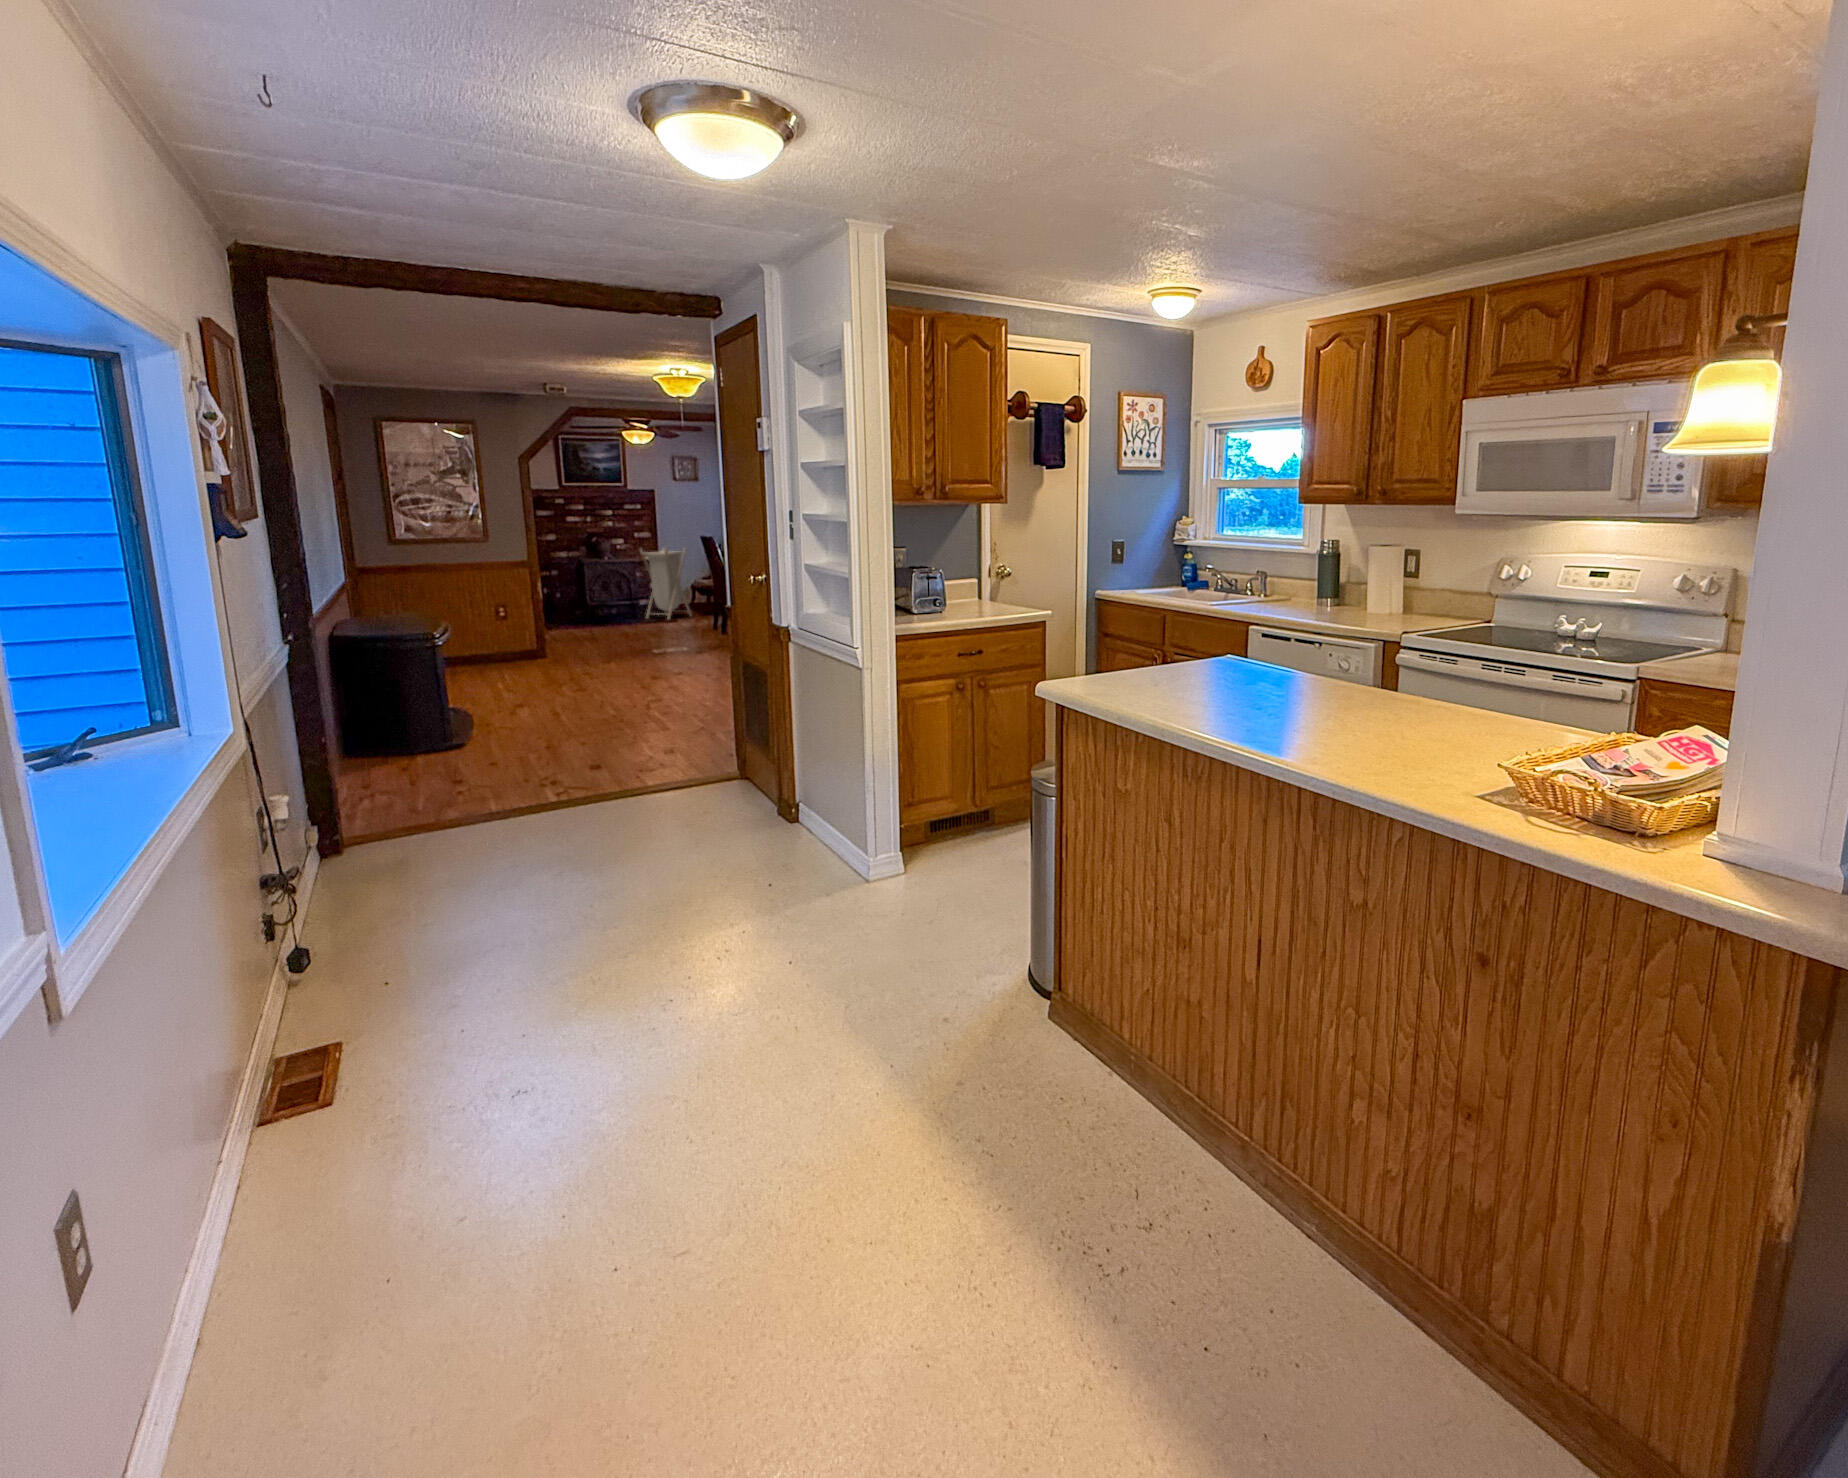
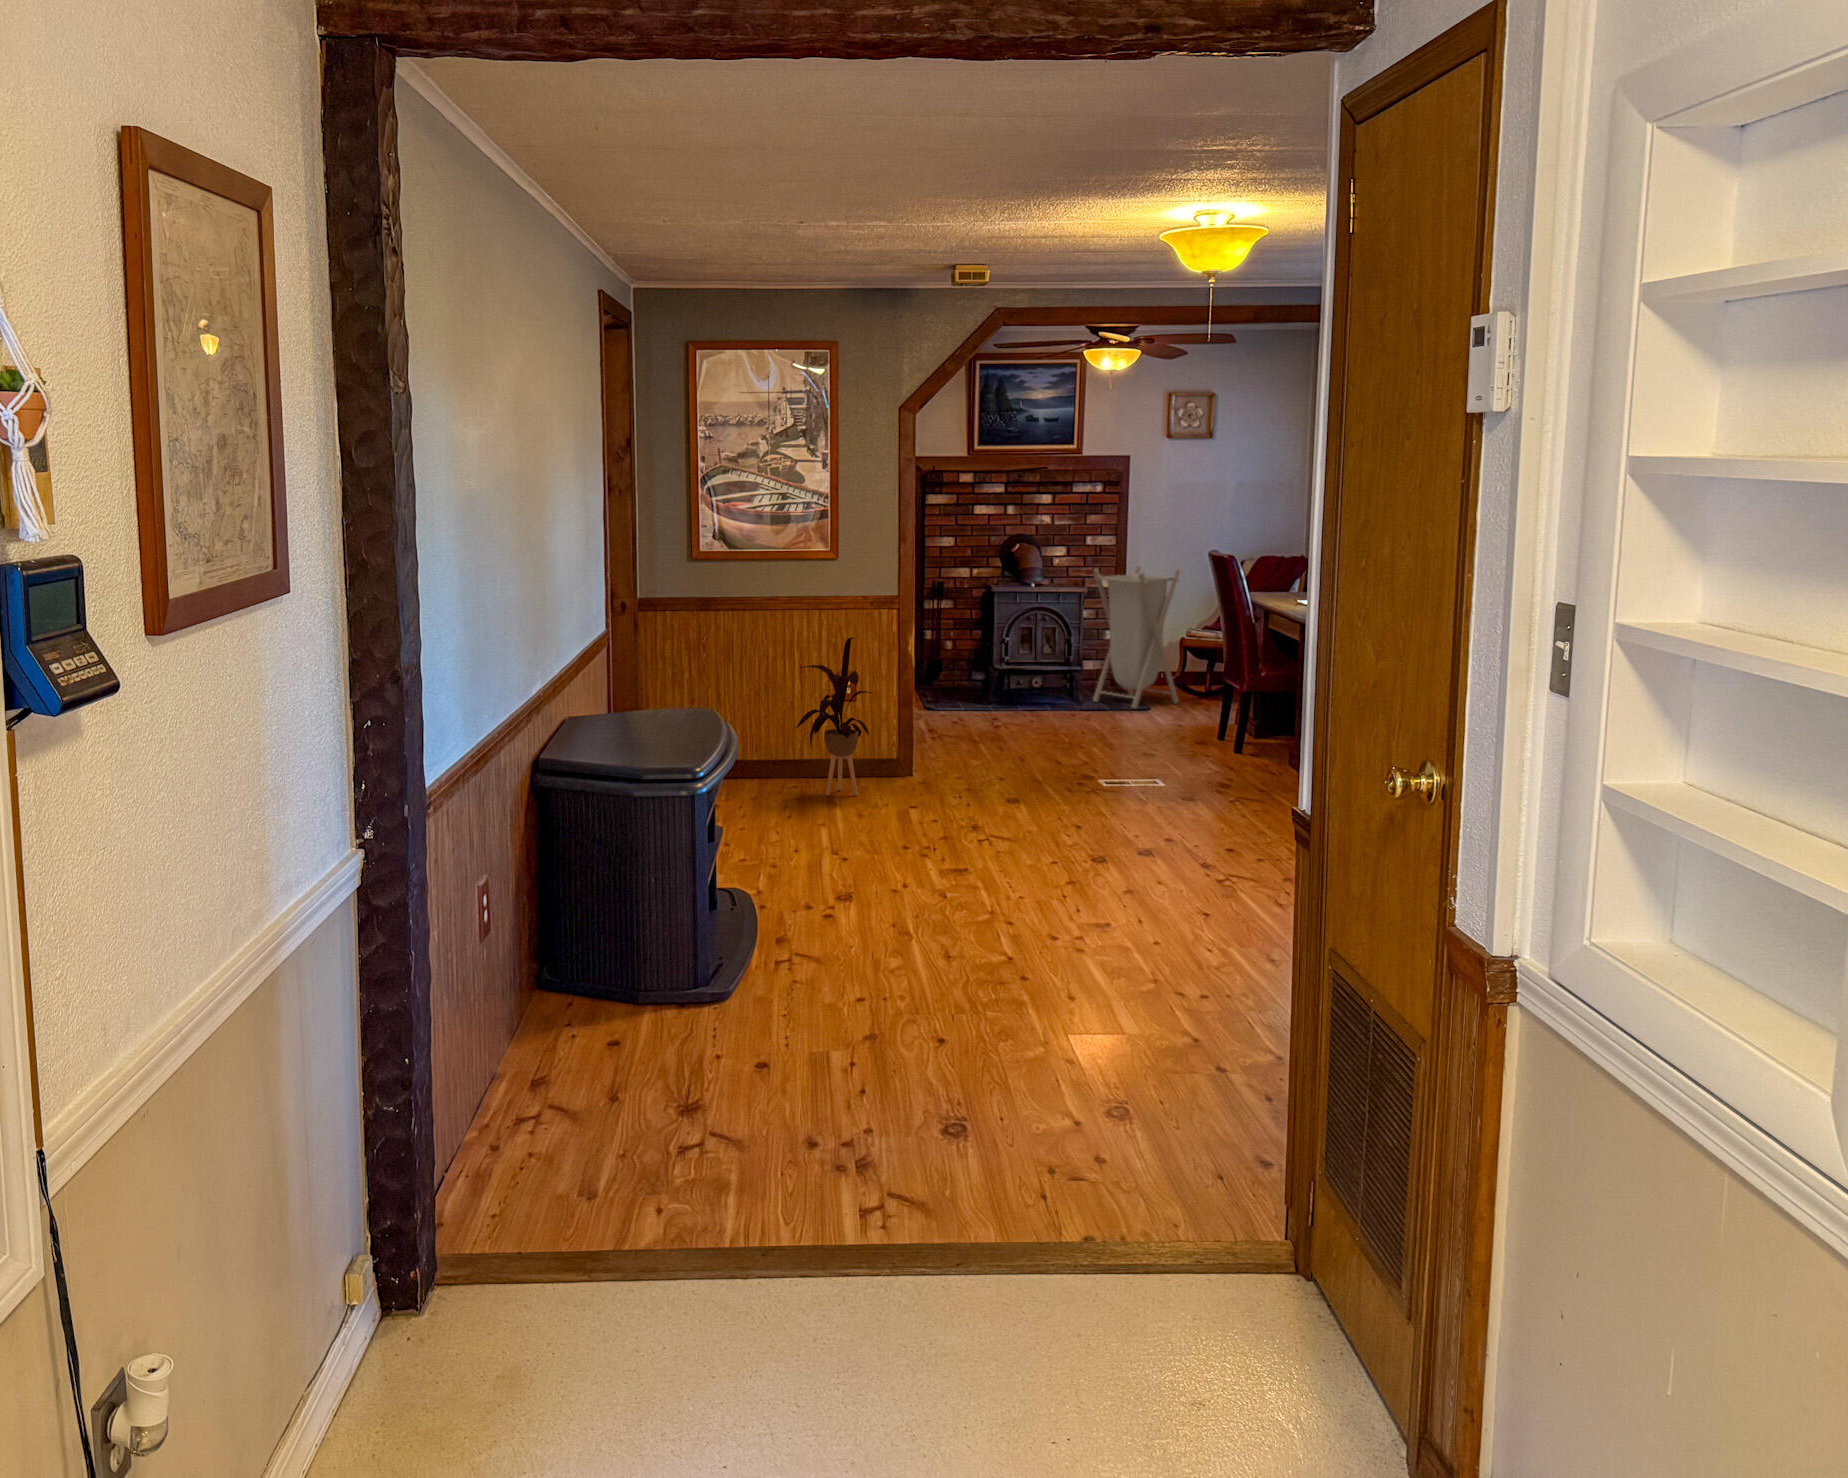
house plant: none [472,582,520,668] -> present [796,637,872,796]

